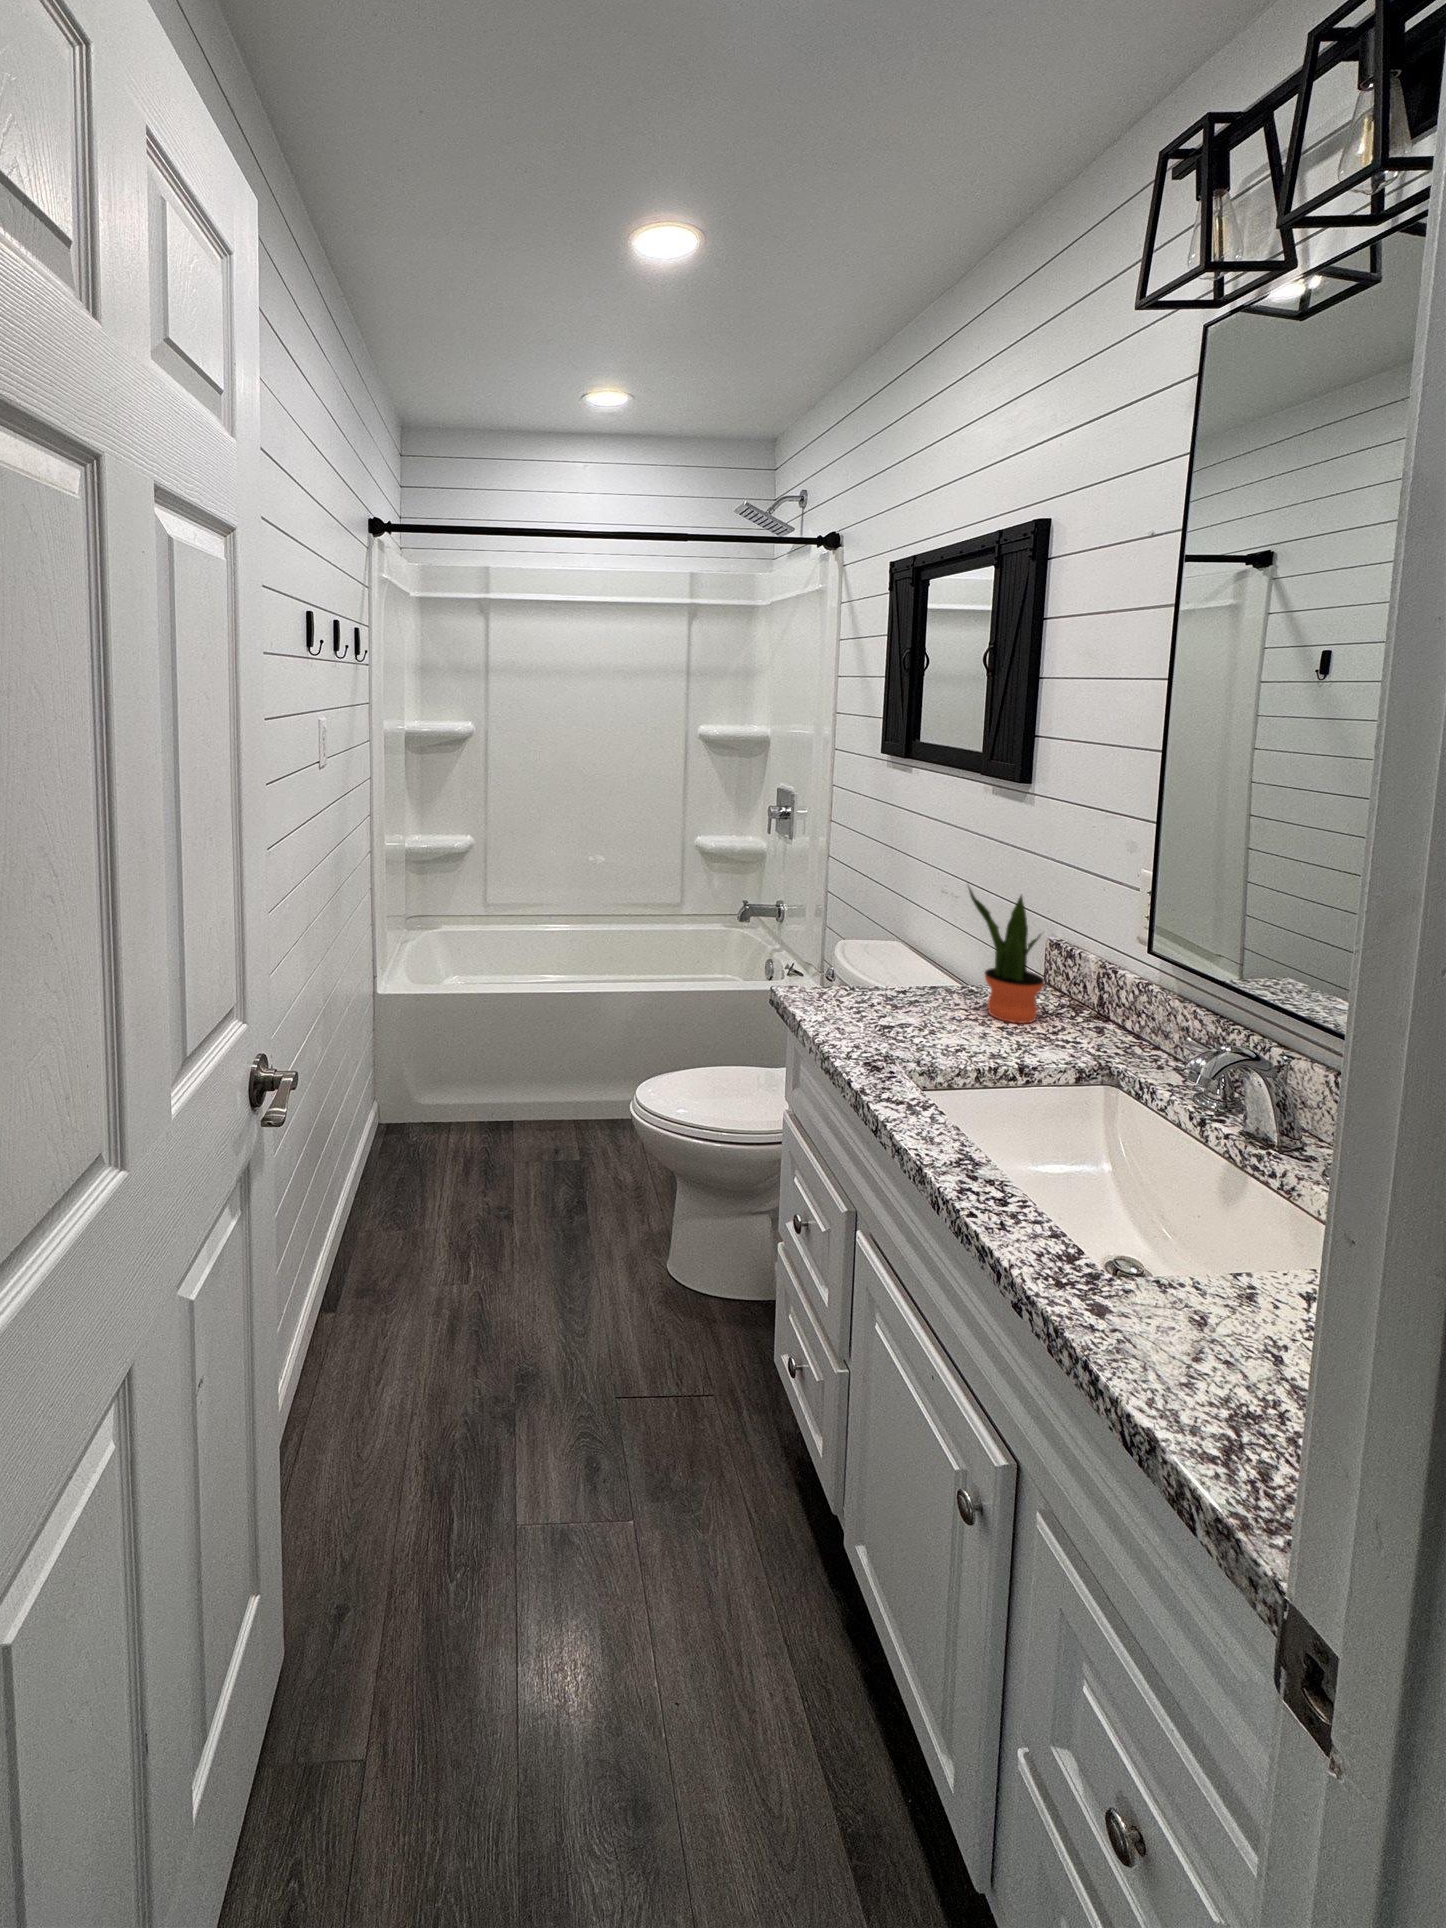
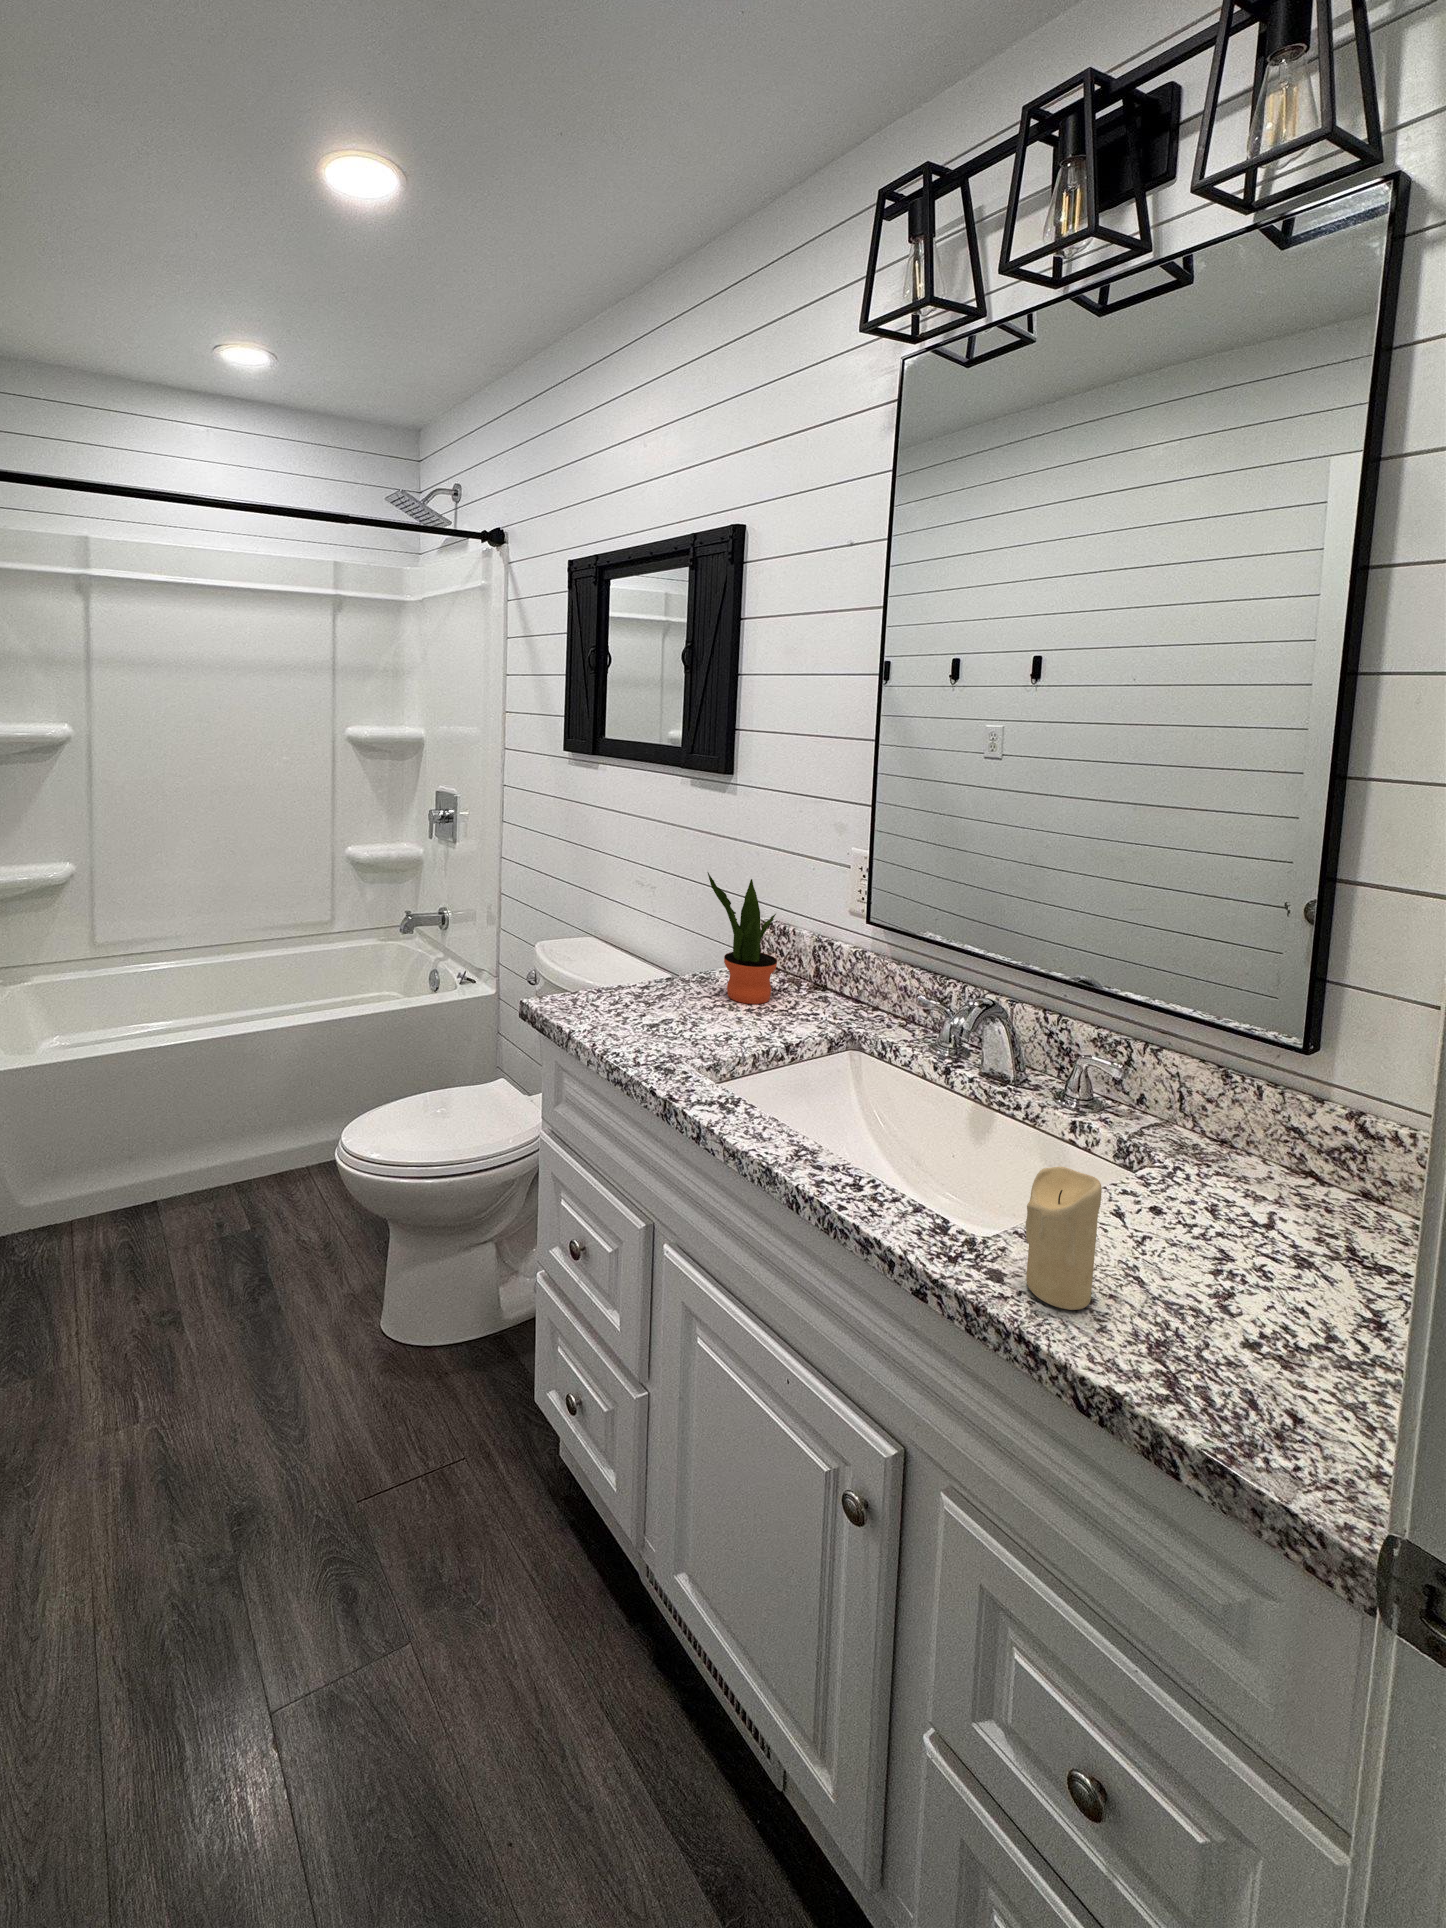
candle: none [1124,1211,1208,1362] -> present [1026,1166,1102,1310]

